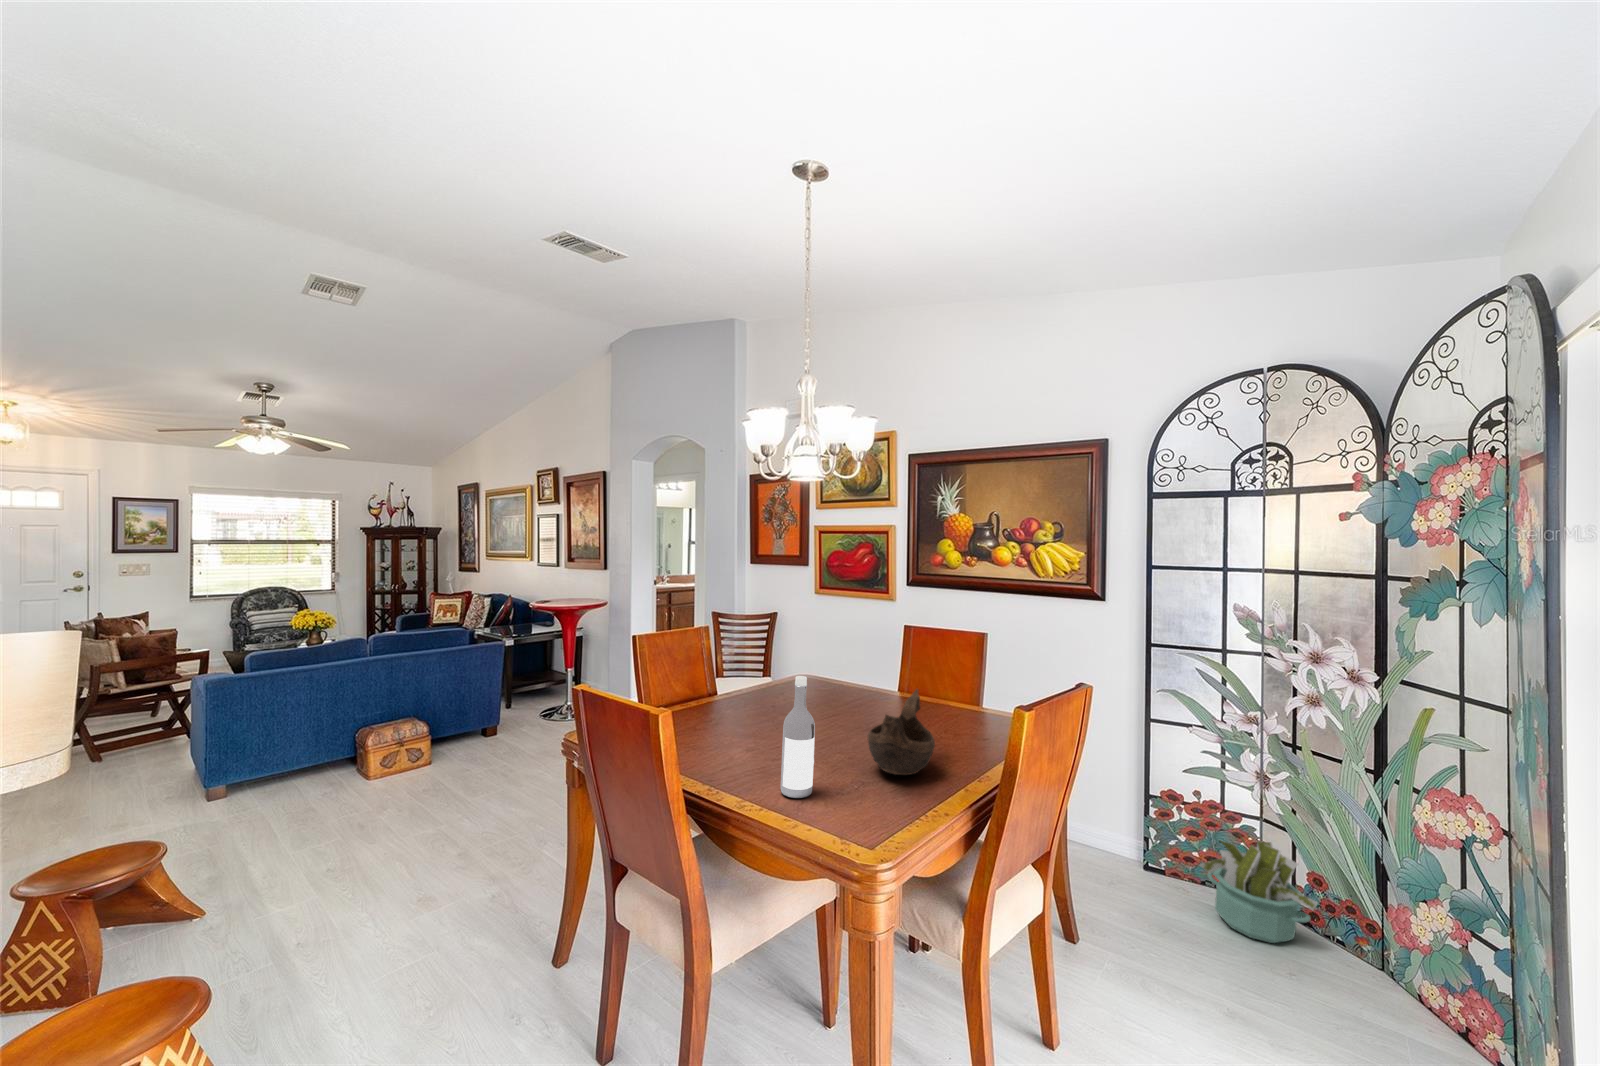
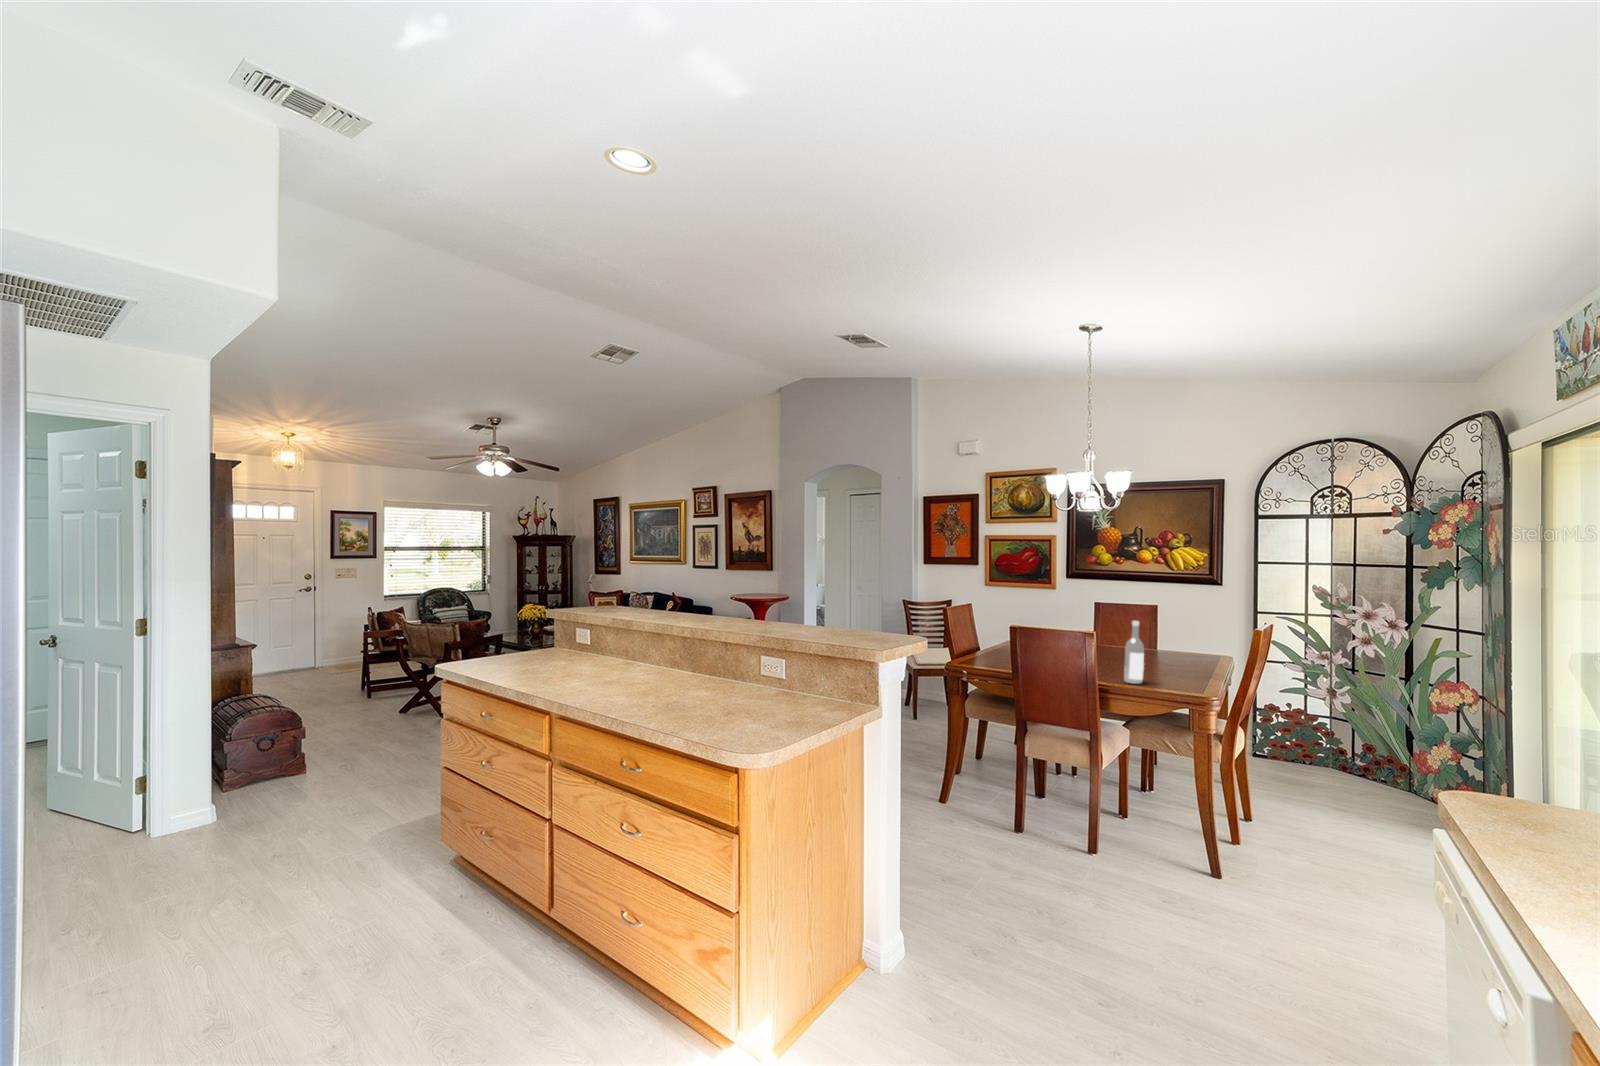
decorative bowl: present [868,689,935,775] -> none [1151,632,1193,676]
decorative plant: present [1200,836,1318,943] -> none [1300,726,1374,784]

